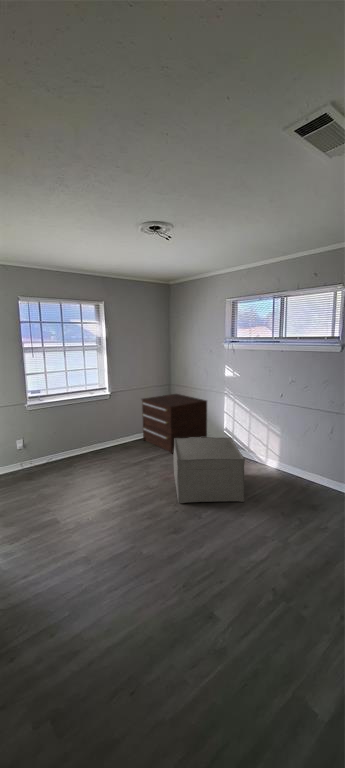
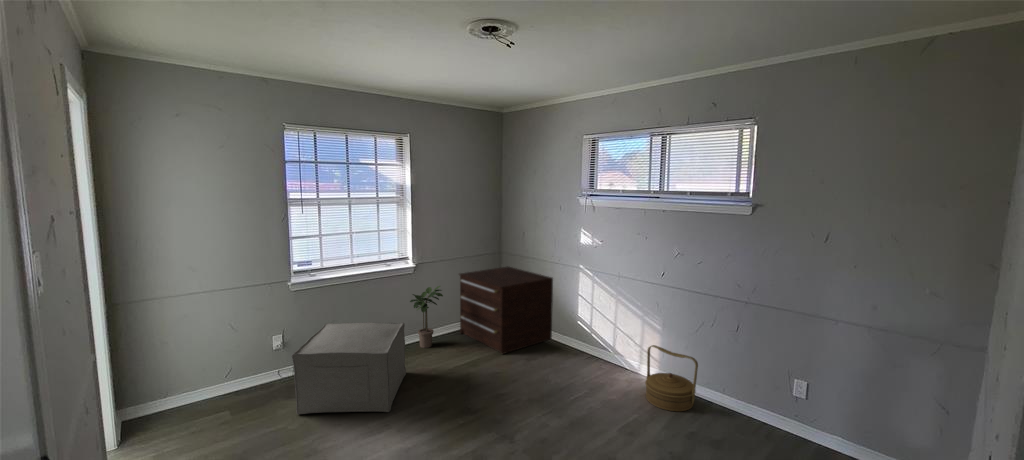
potted plant: none [107,407,130,450] -> present [410,286,443,348]
ottoman: present [173,437,245,503] -> present [292,322,406,414]
woven basket: none [270,444,305,489] -> present [645,345,698,411]

